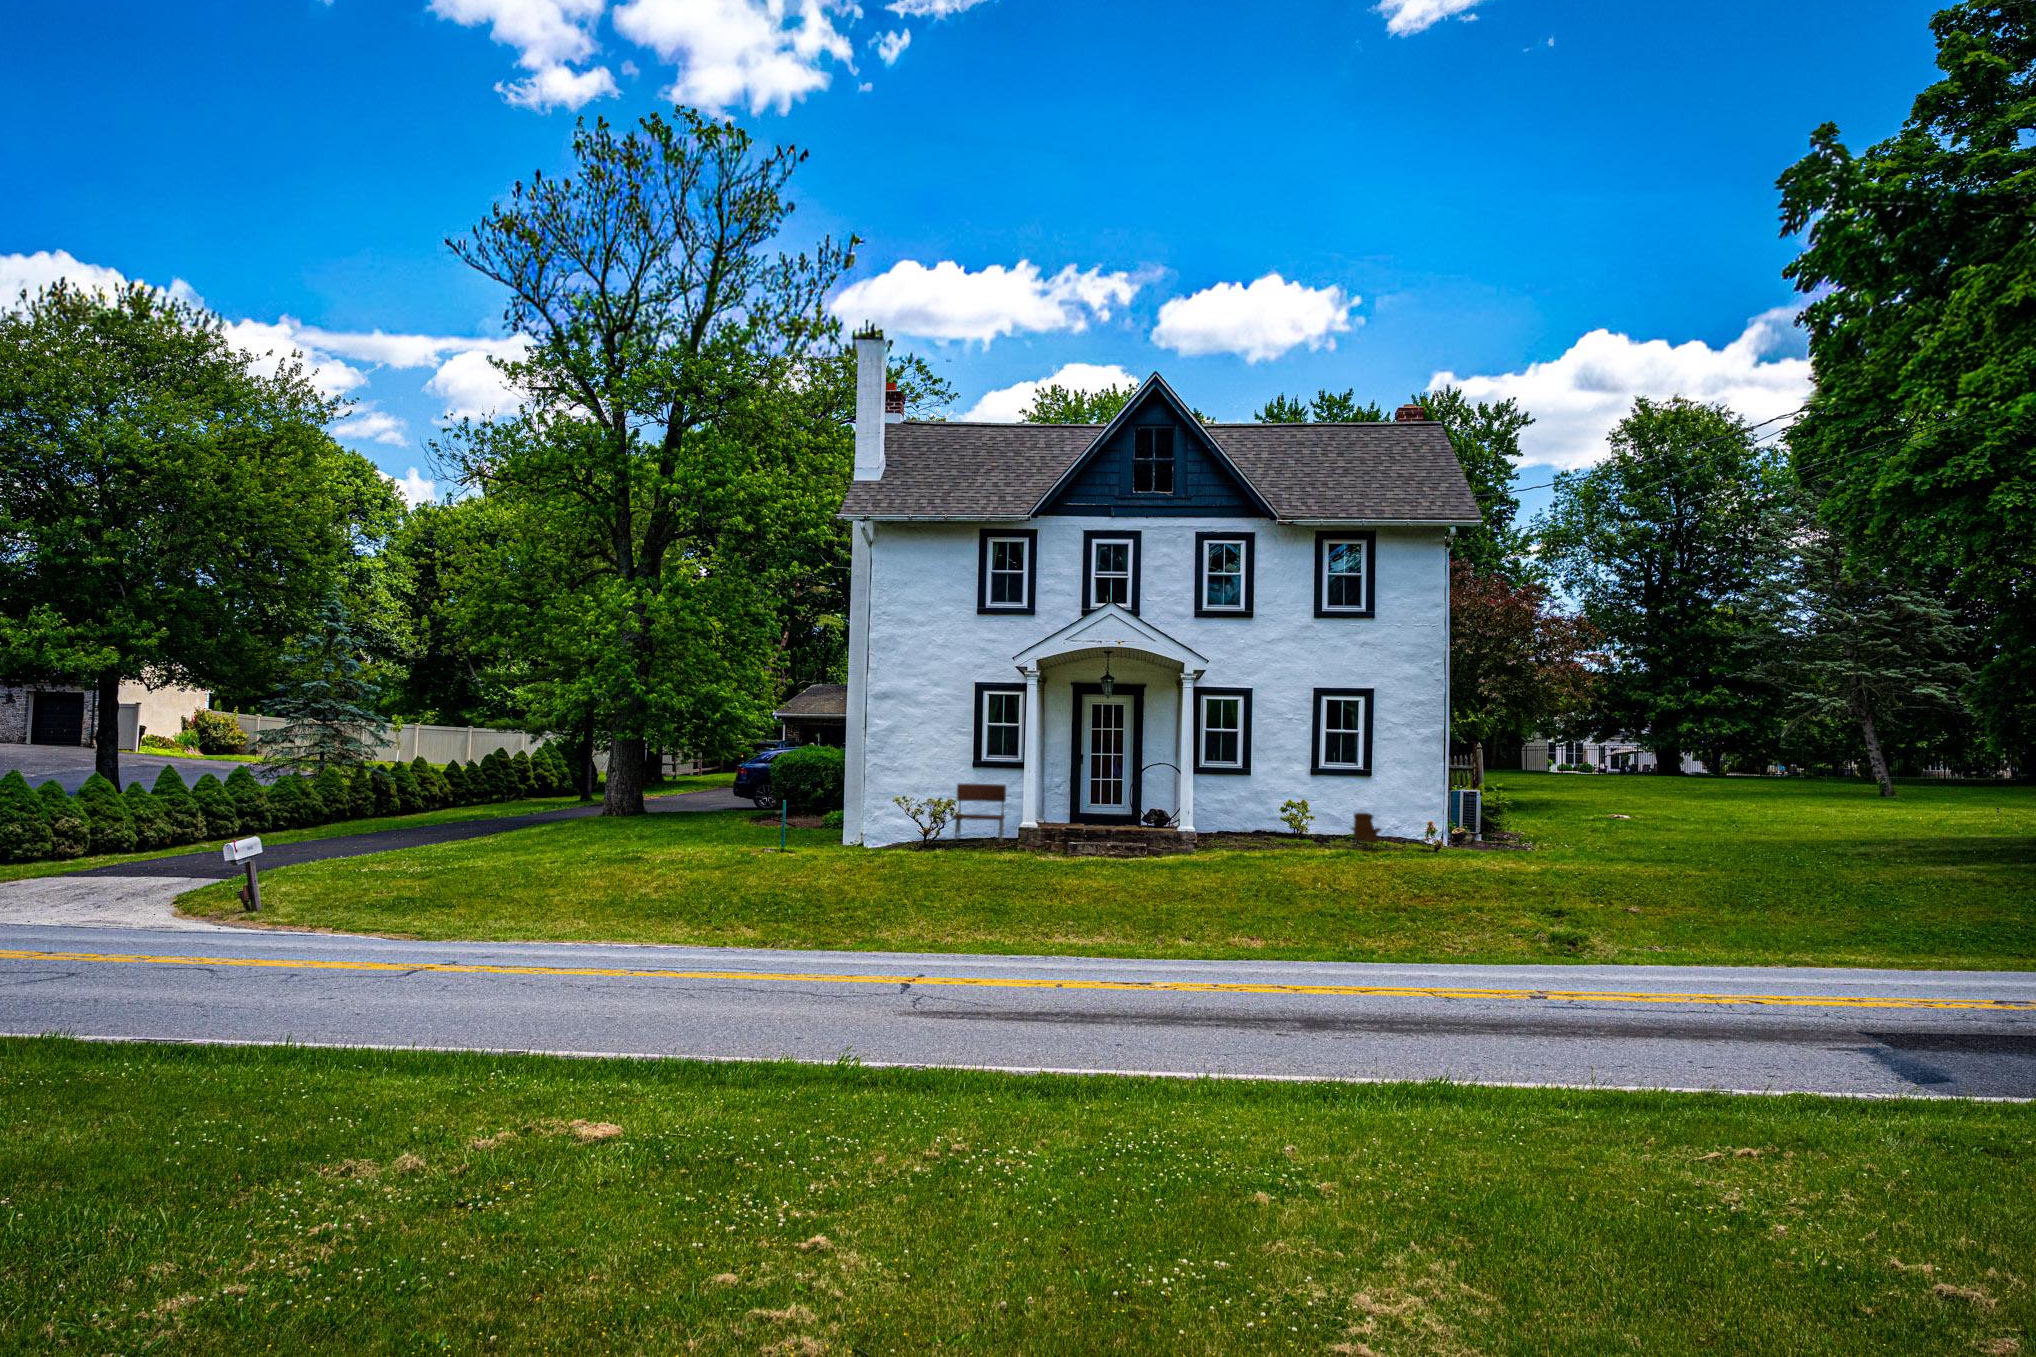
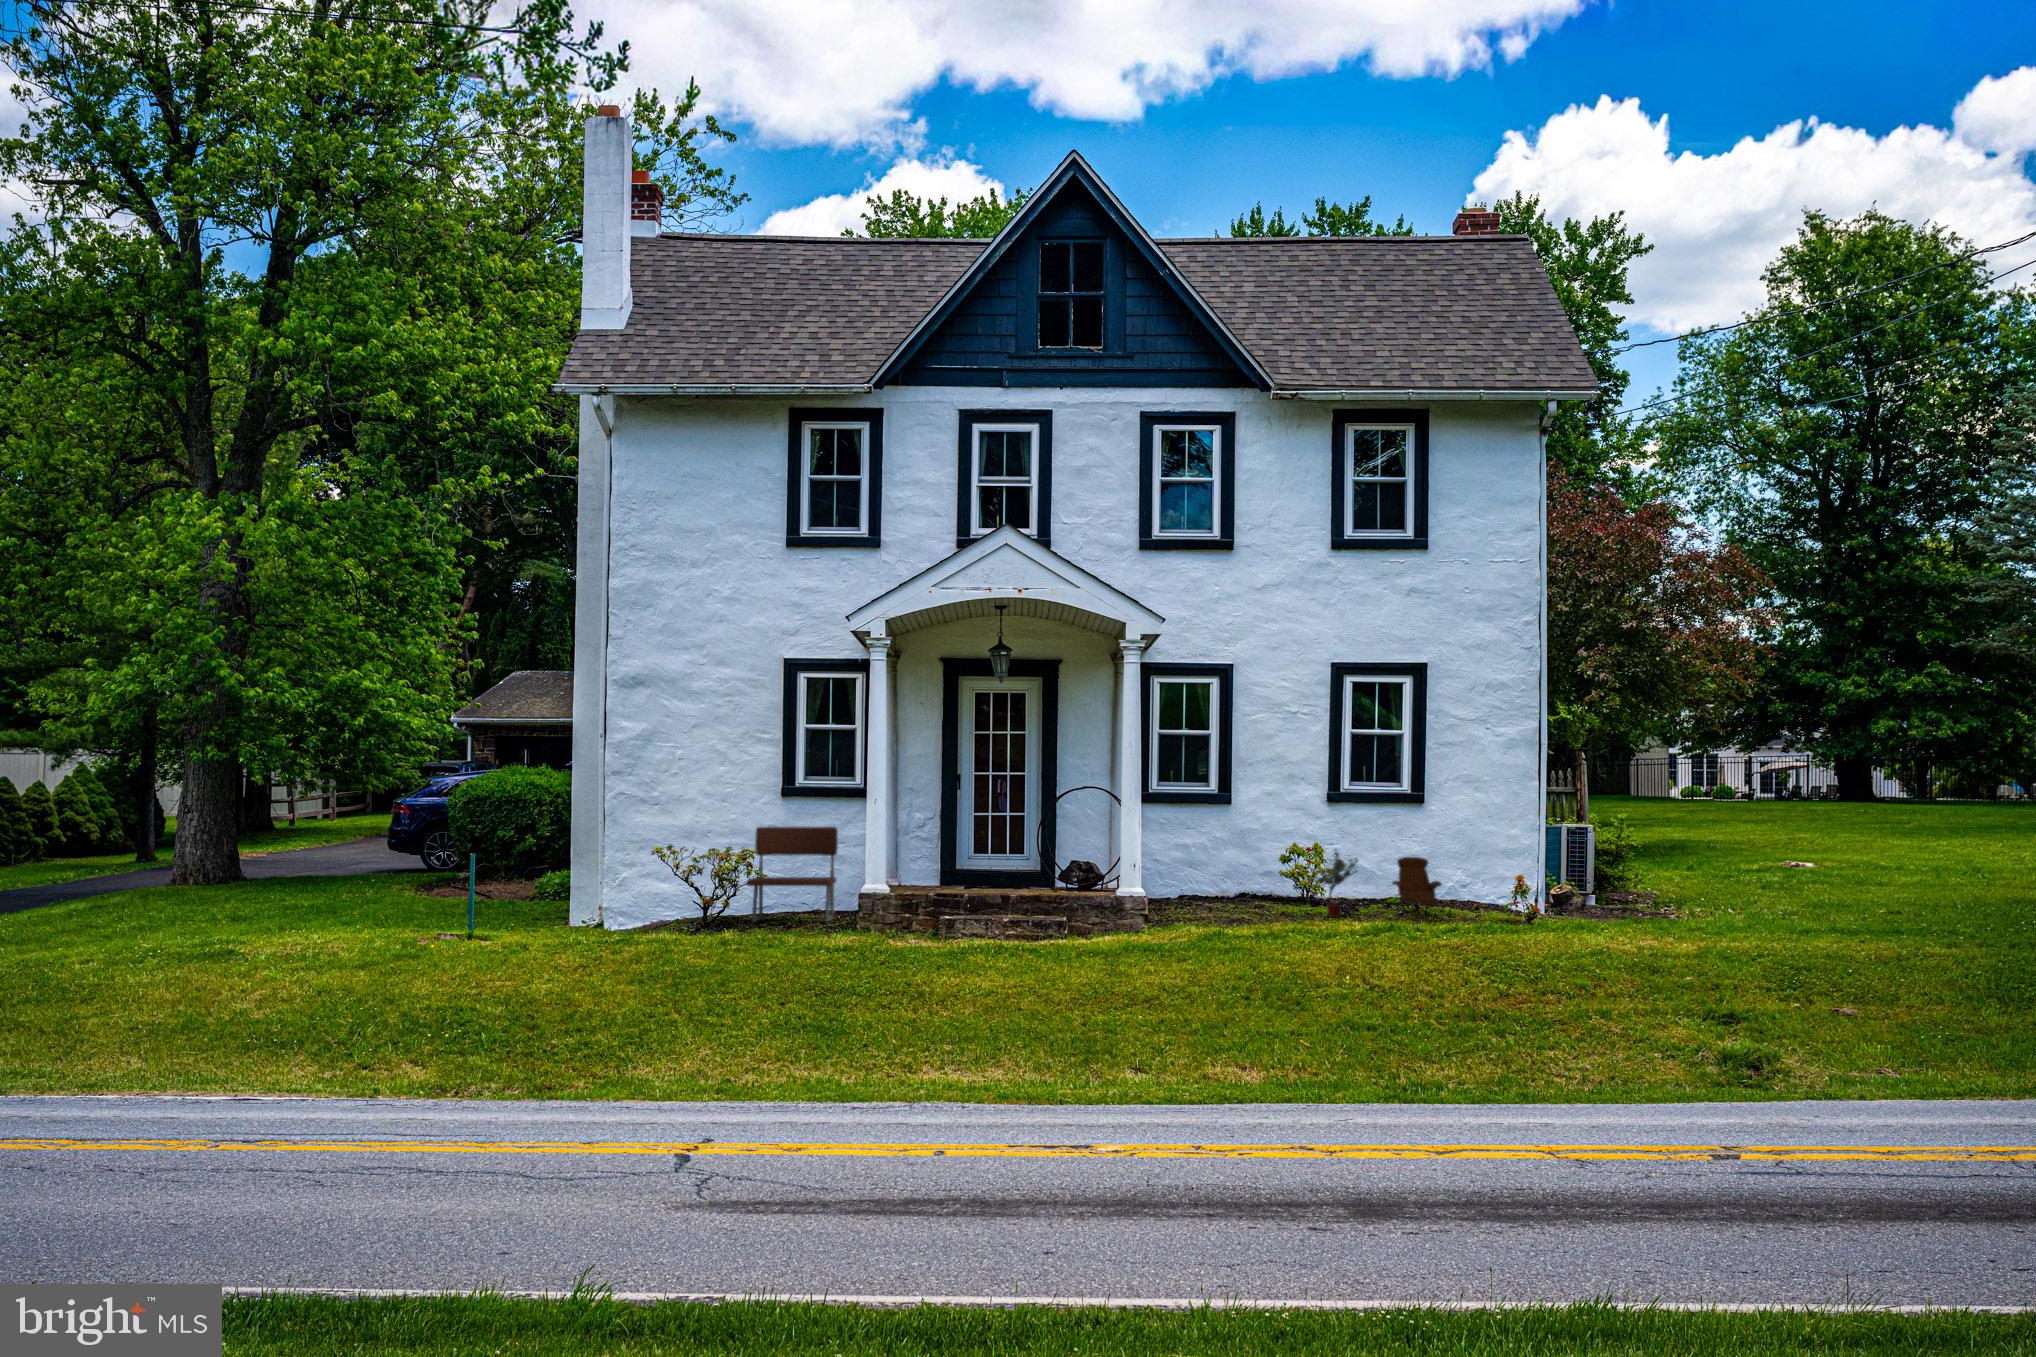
potted tree: none [1296,806,1329,849] -> present [1310,852,1358,917]

